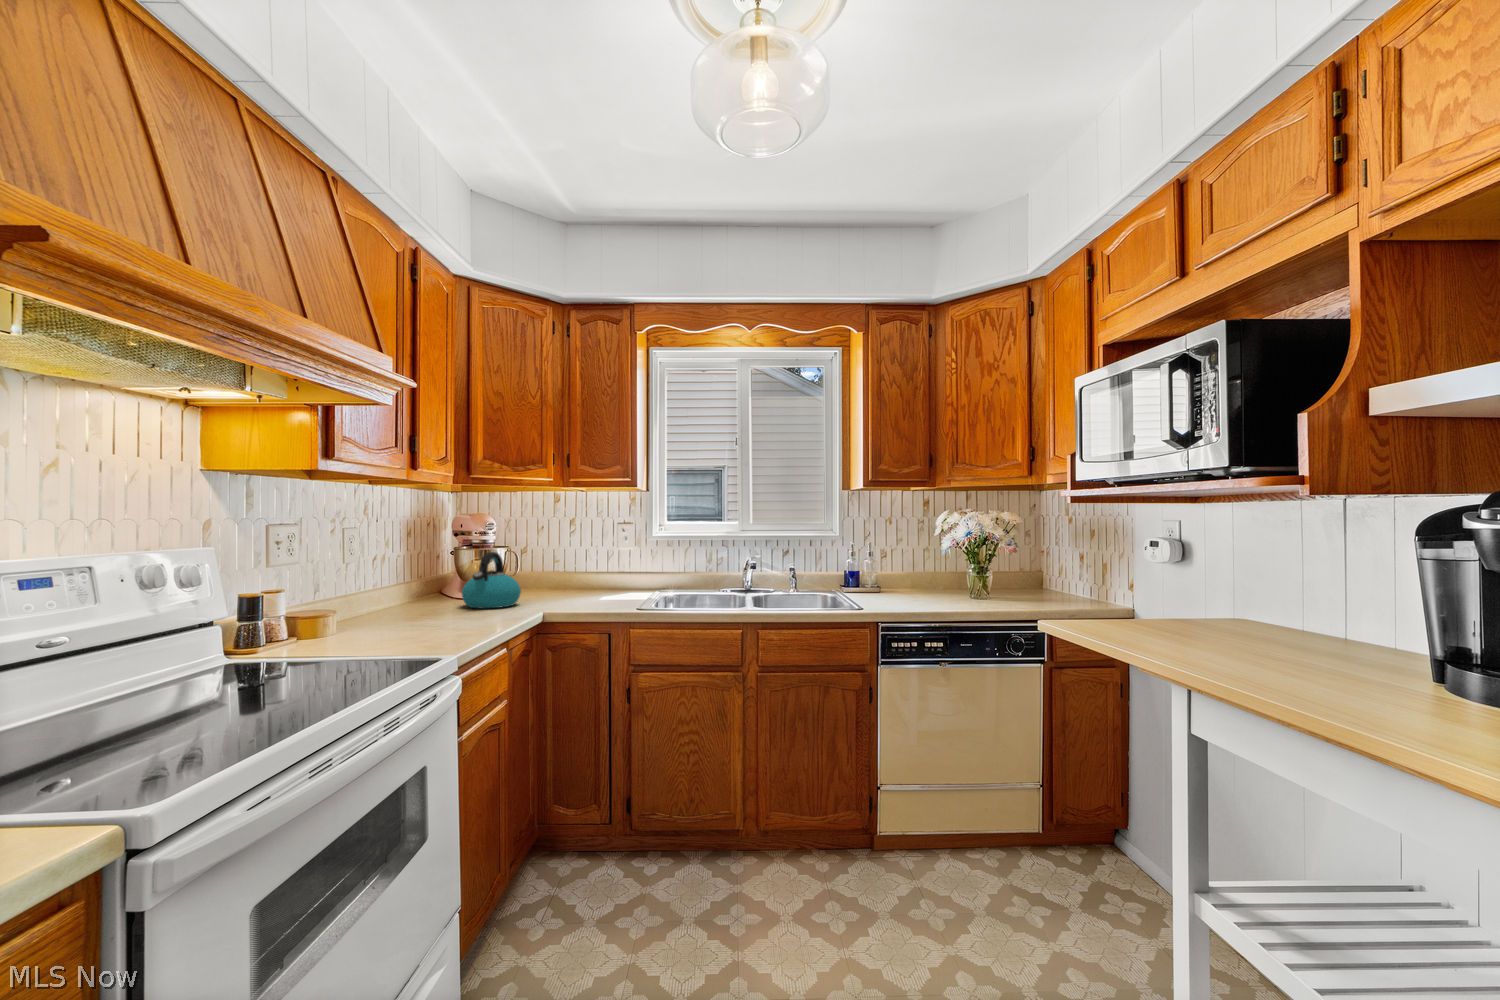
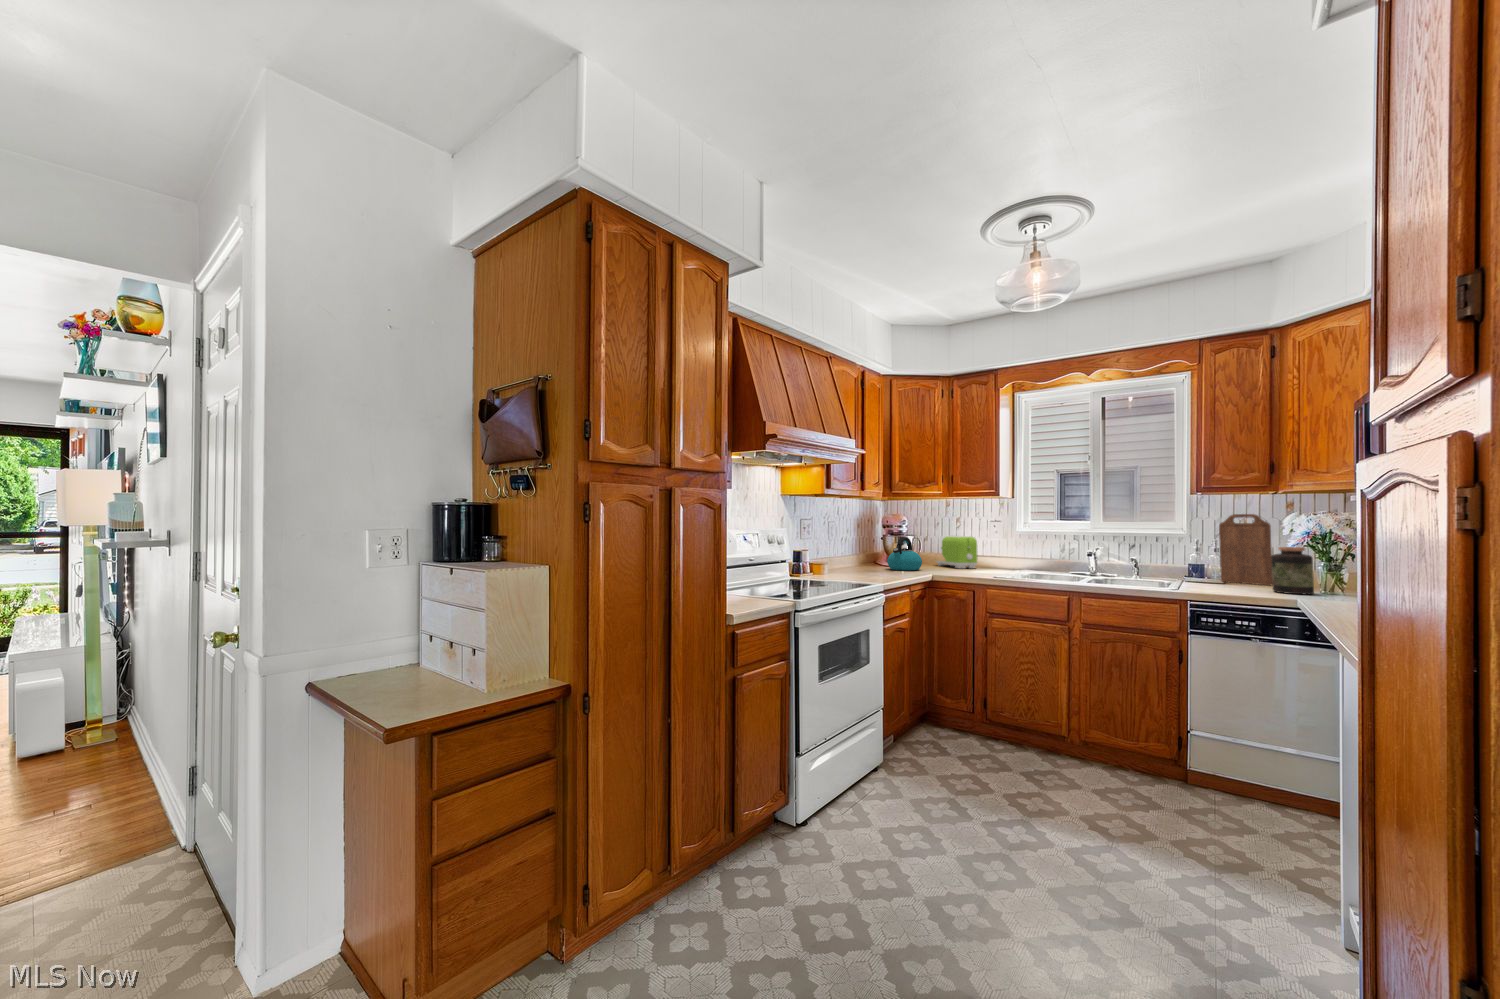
cutting board: none [877,513,926,594] -> present [1219,514,1273,585]
toaster: none [536,545,600,595] -> present [937,536,977,568]
jar: none [939,552,975,607] -> present [1272,547,1314,594]

